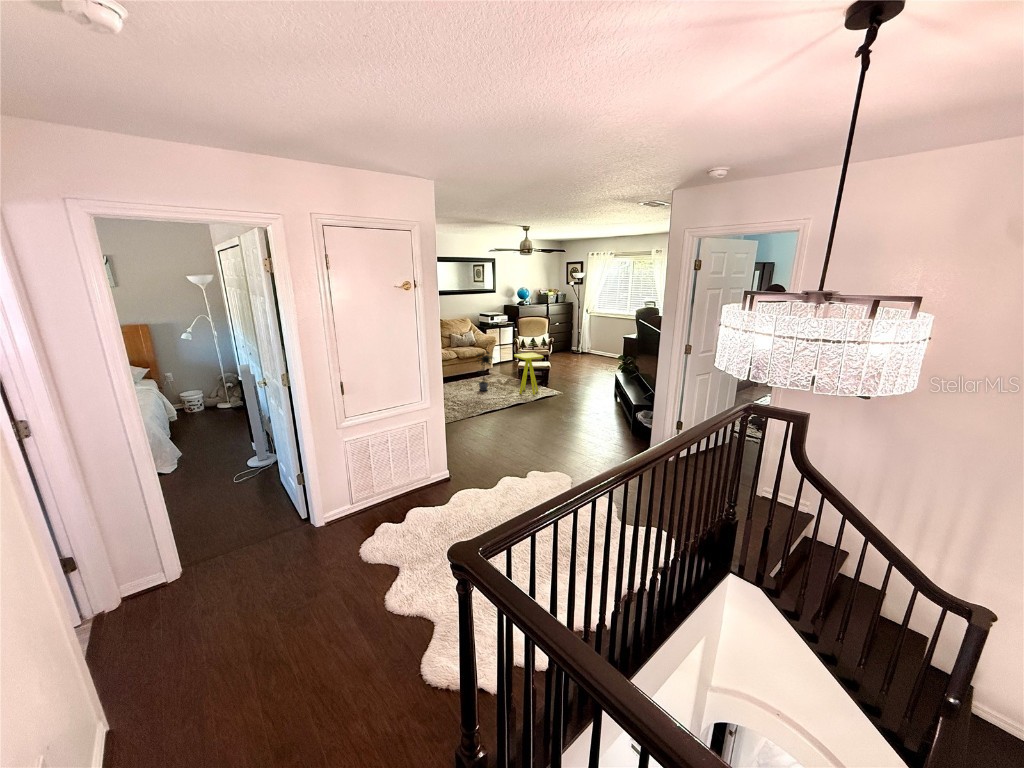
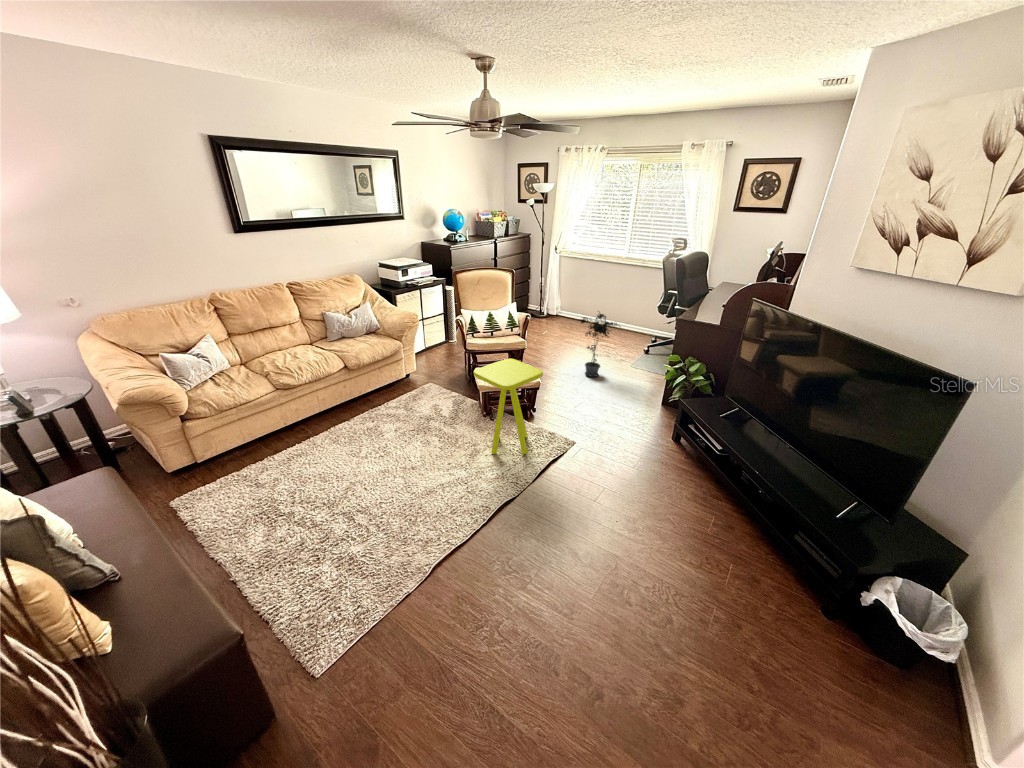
potted plant: present [477,351,492,391] -> present [580,314,618,377]

